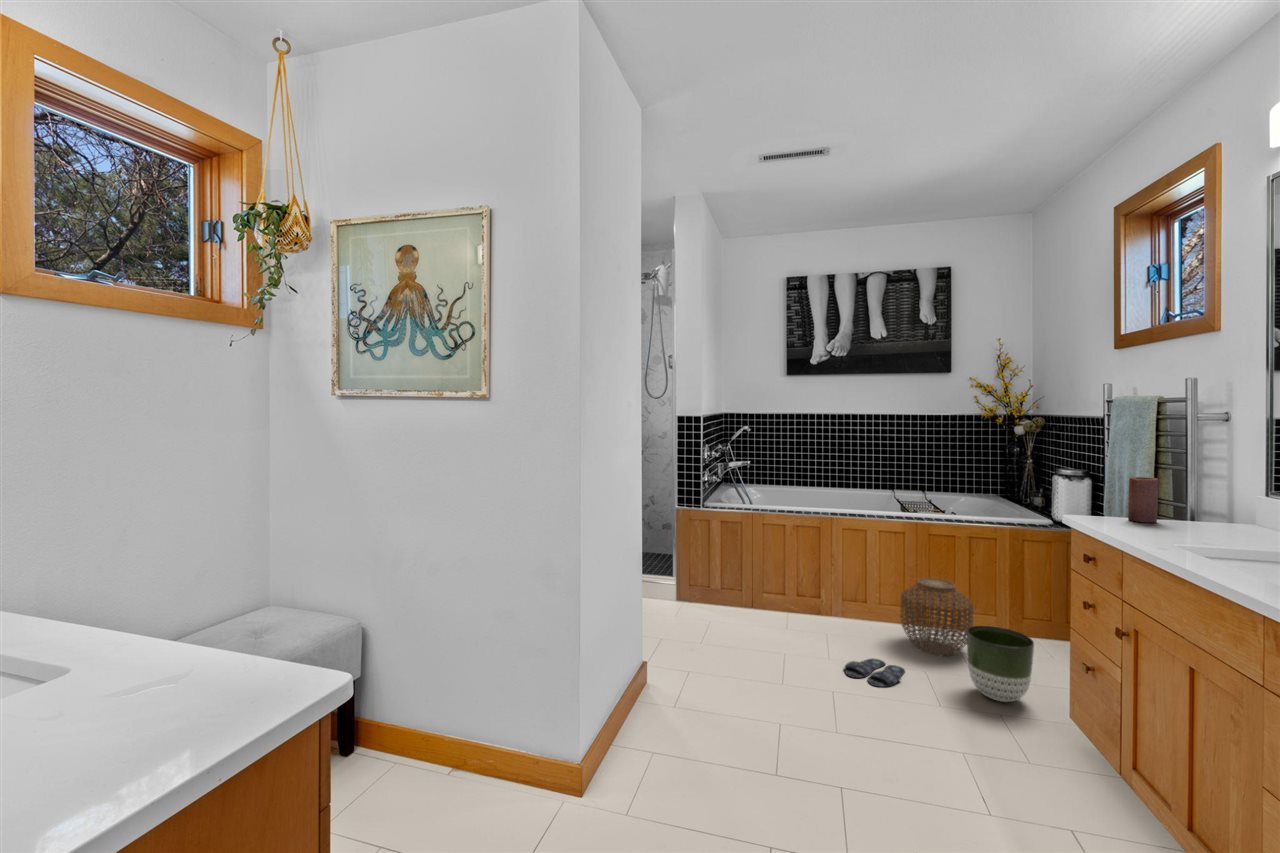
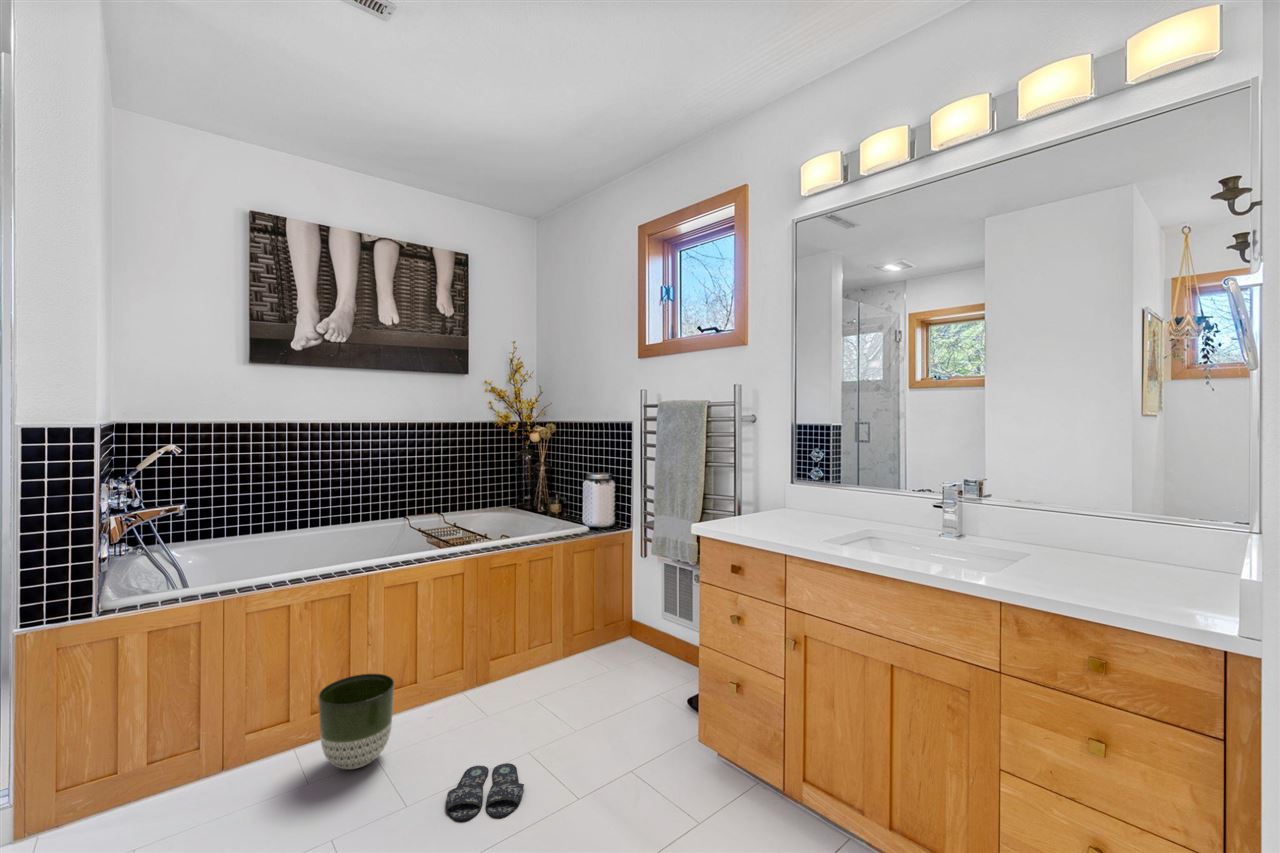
candle: present [1128,477,1158,522] -> none [745,484,767,528]
woven basket: present [900,578,973,656] -> none [479,624,560,723]
planter: present [967,626,1034,702] -> present [318,674,394,770]

